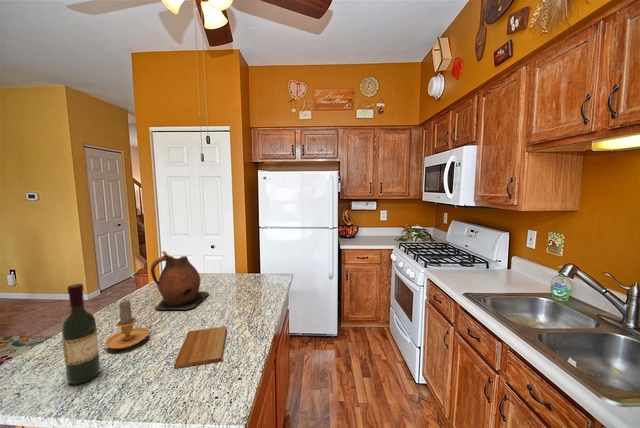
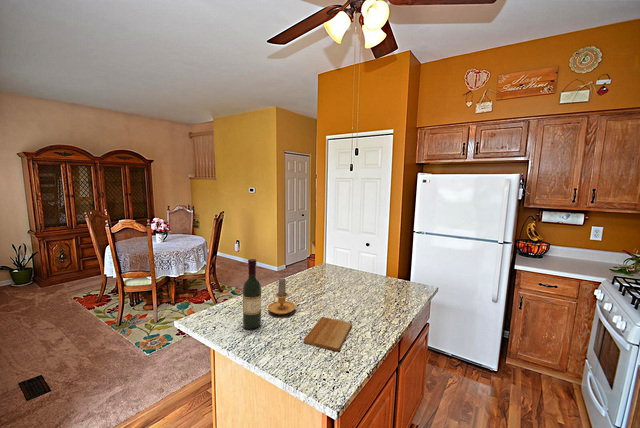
ceramic pitcher: present [151,251,209,310] -> none [306,244,349,299]

